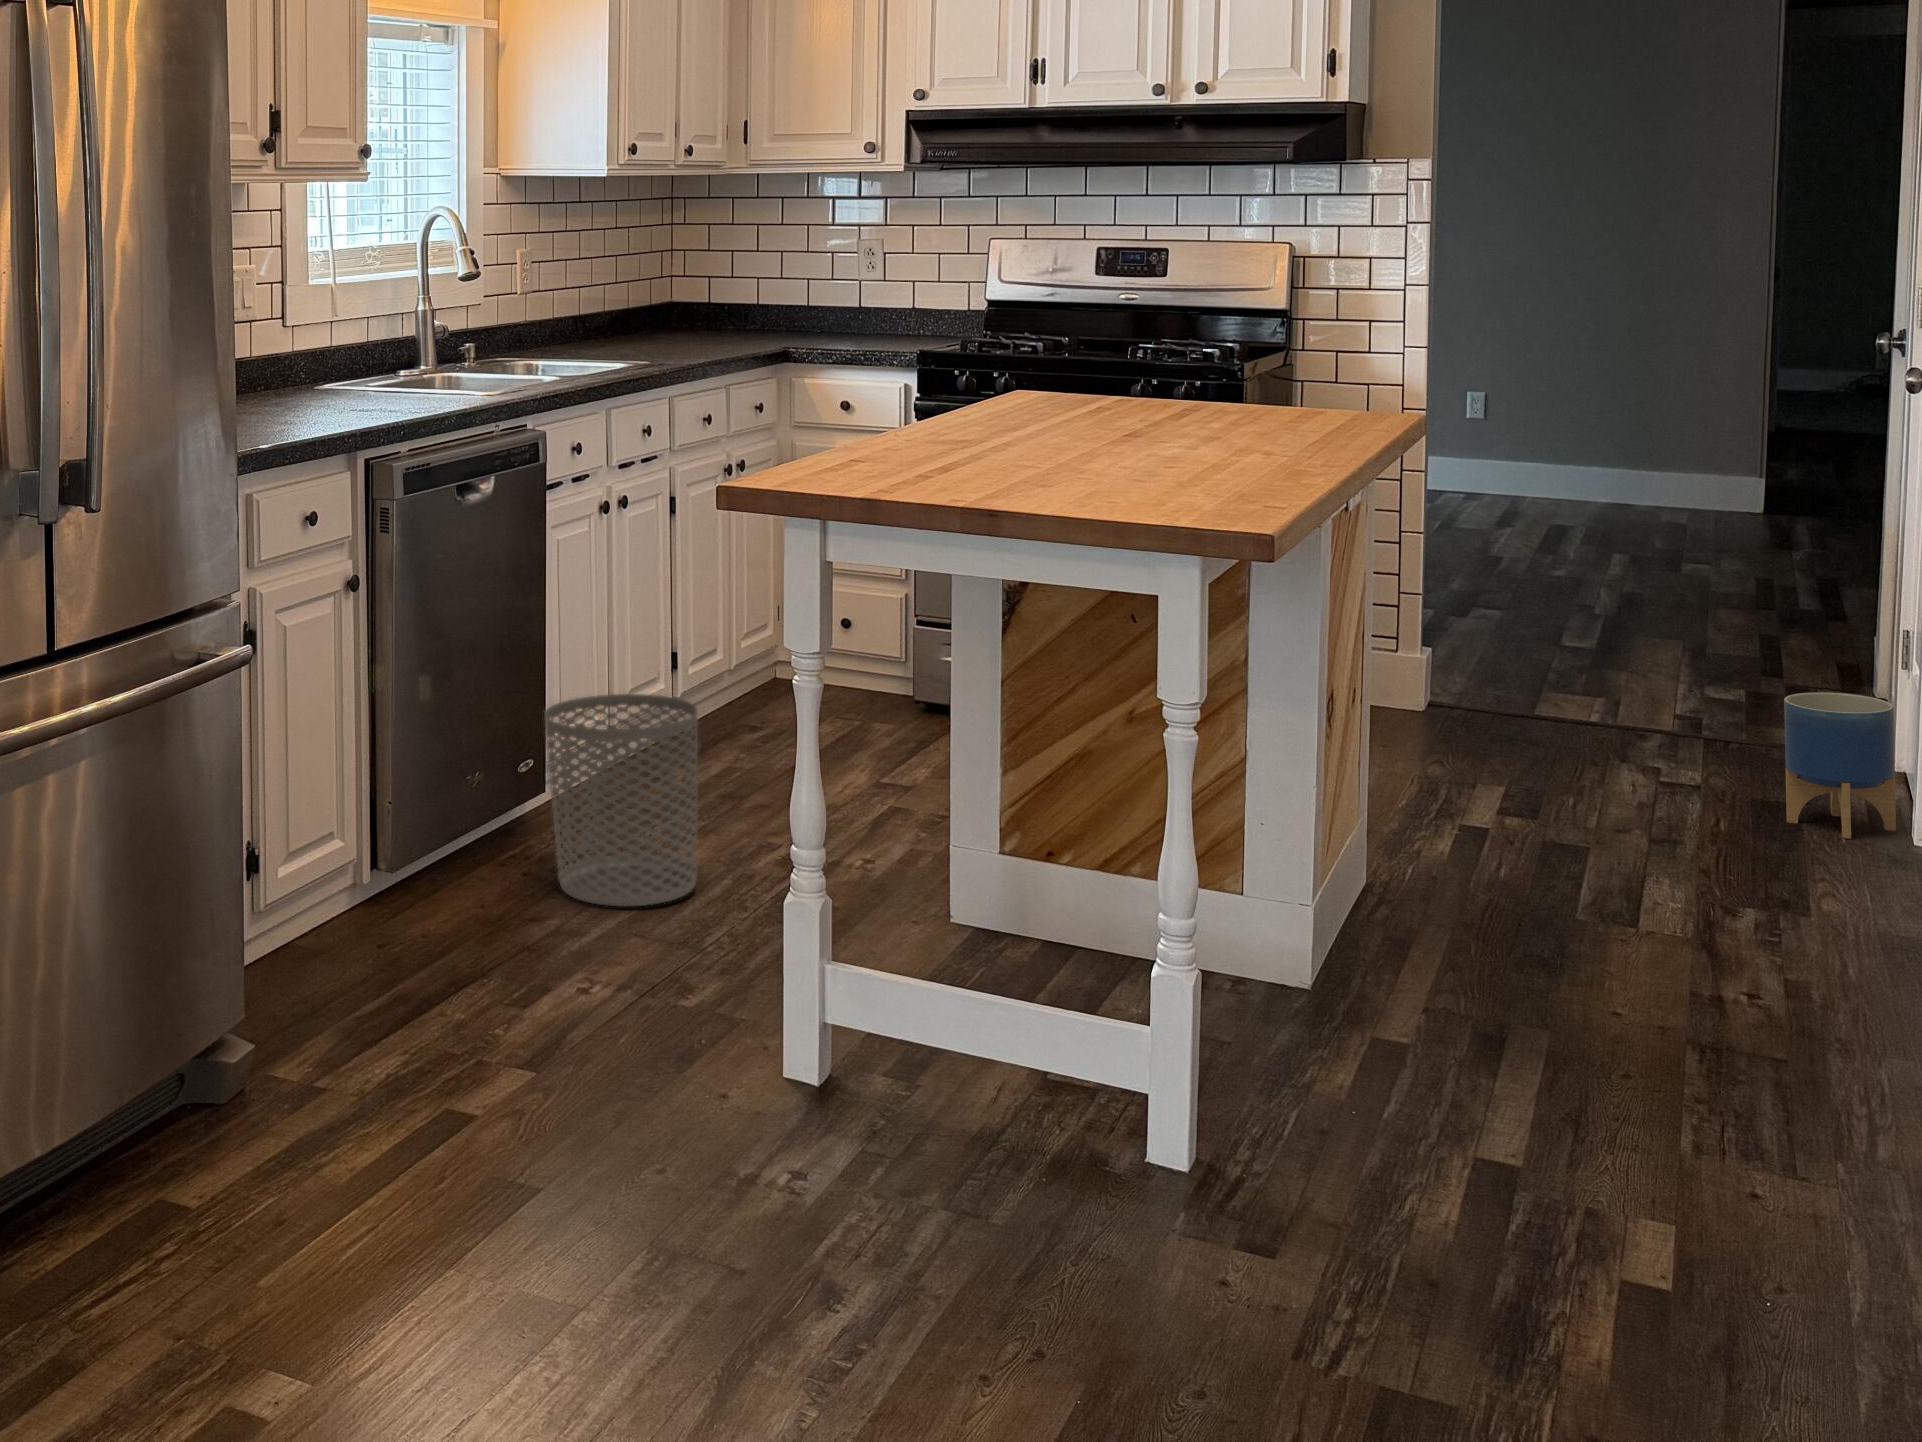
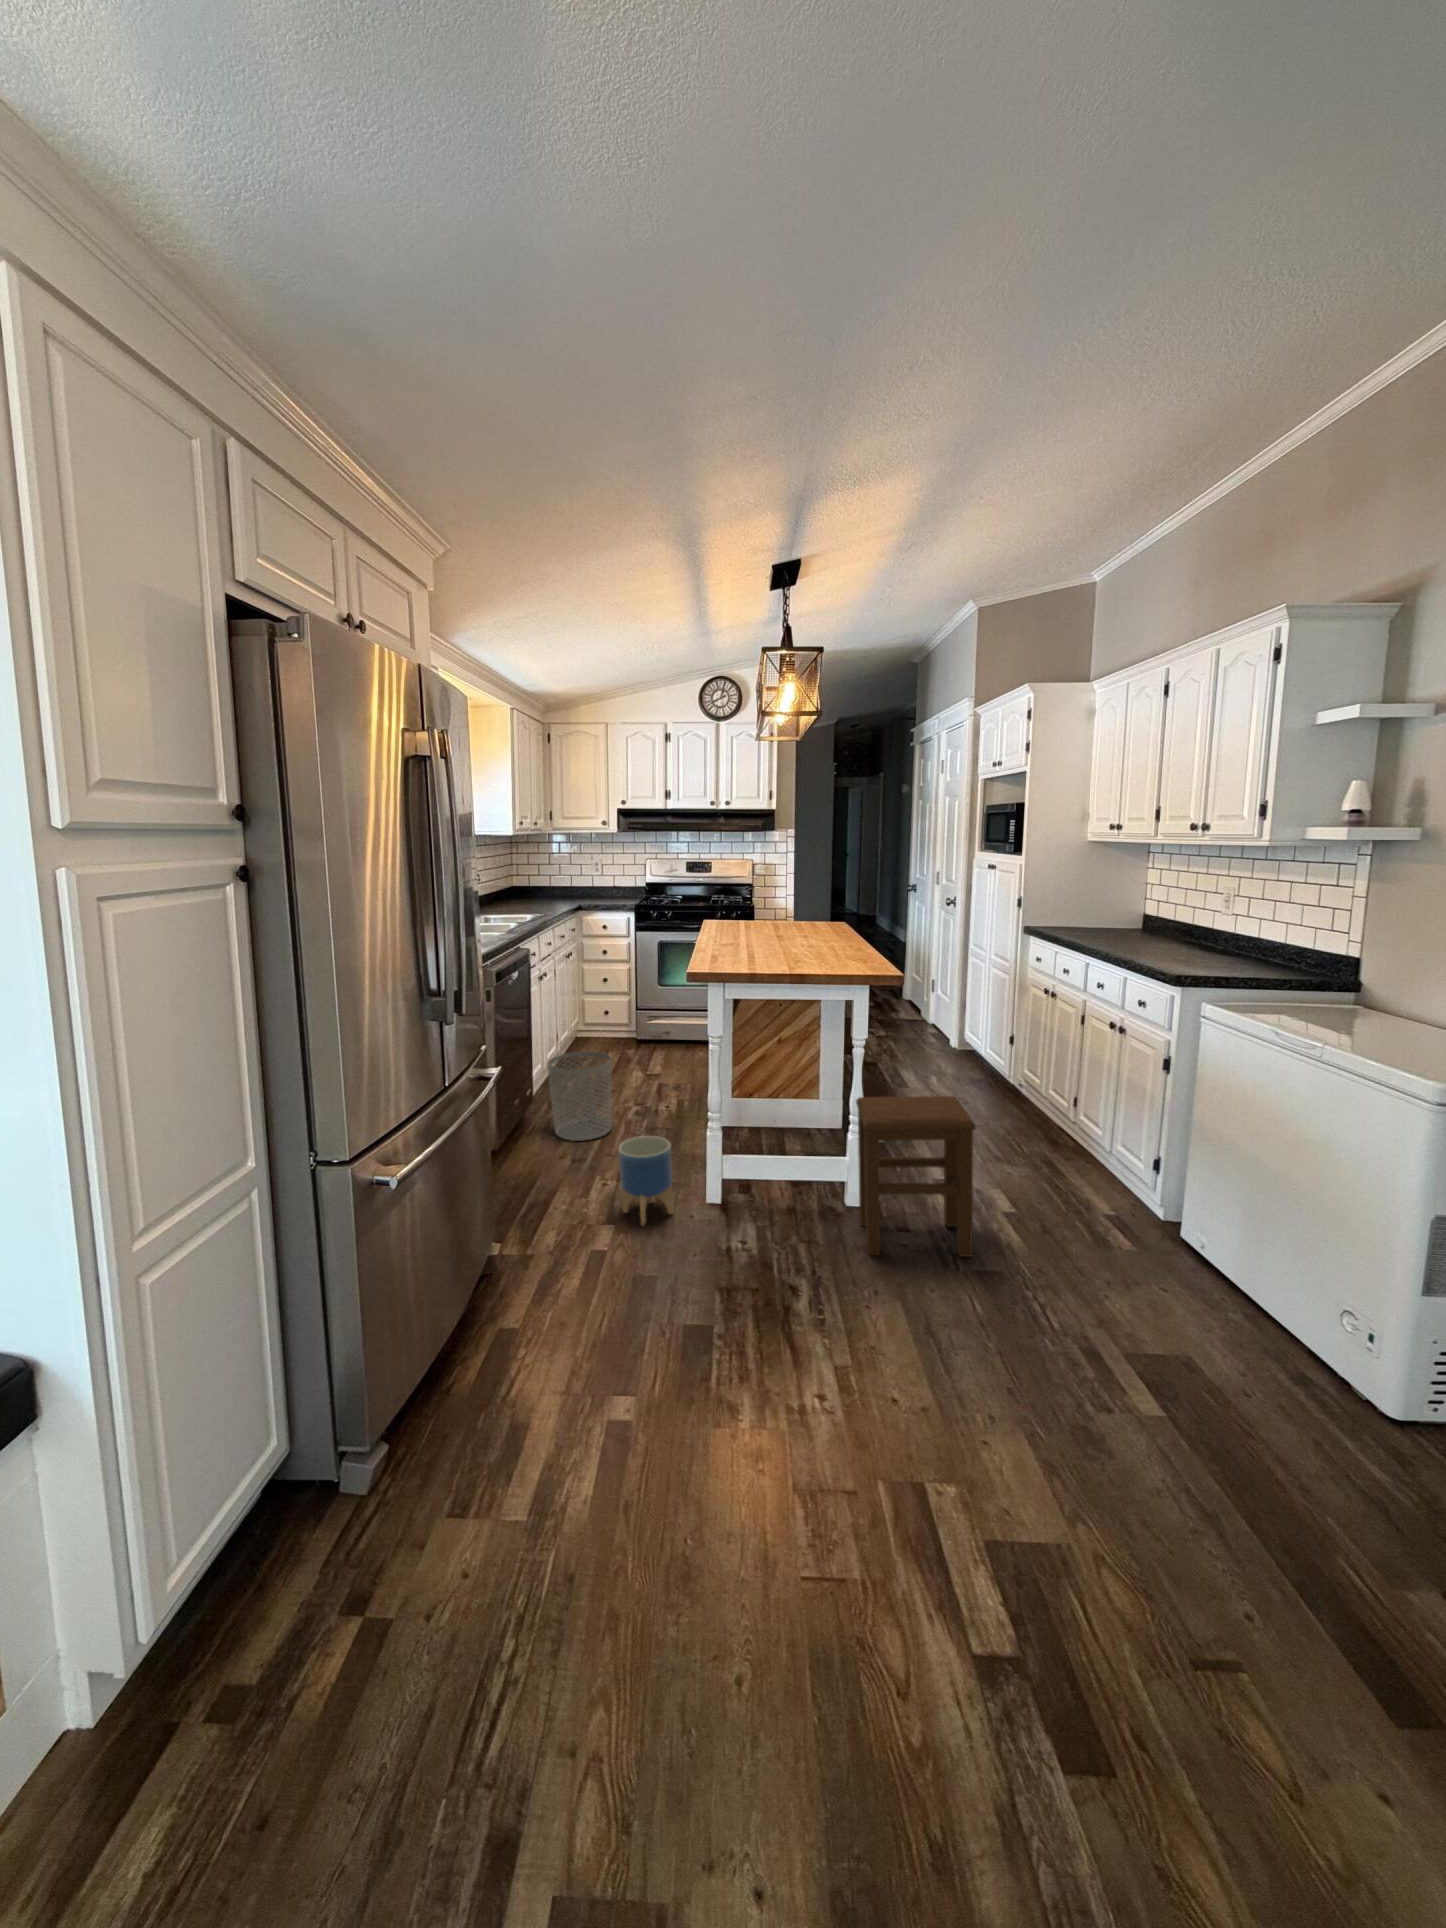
planter: present [1784,692,1896,839] -> present [619,1136,674,1225]
stool: none [1081,852,1432,1343] -> present [856,1096,976,1257]

